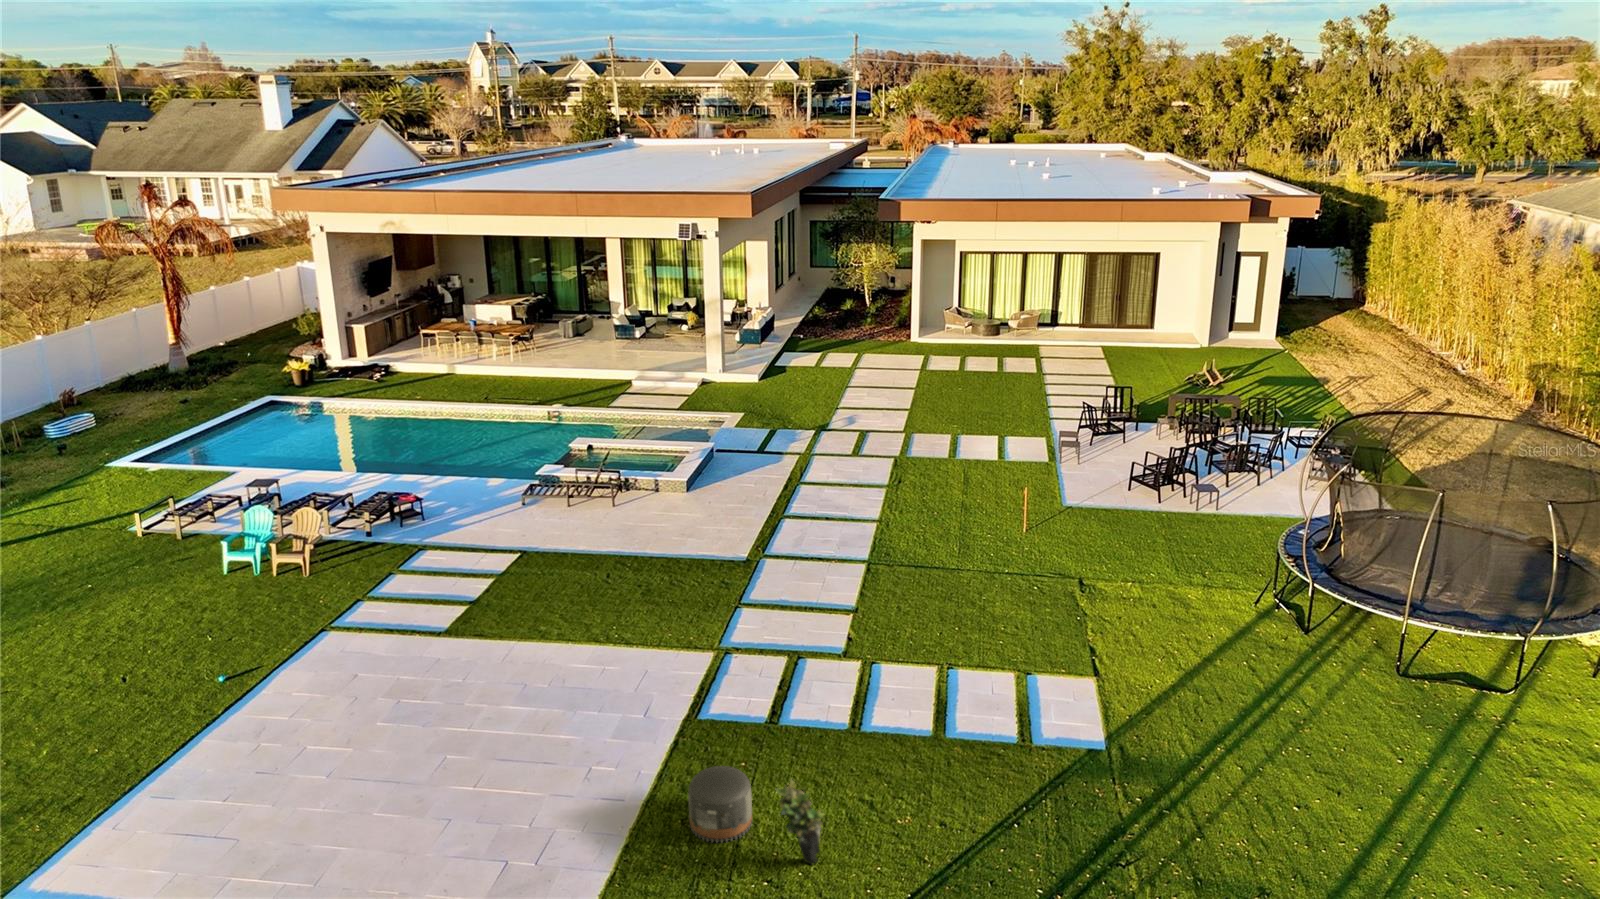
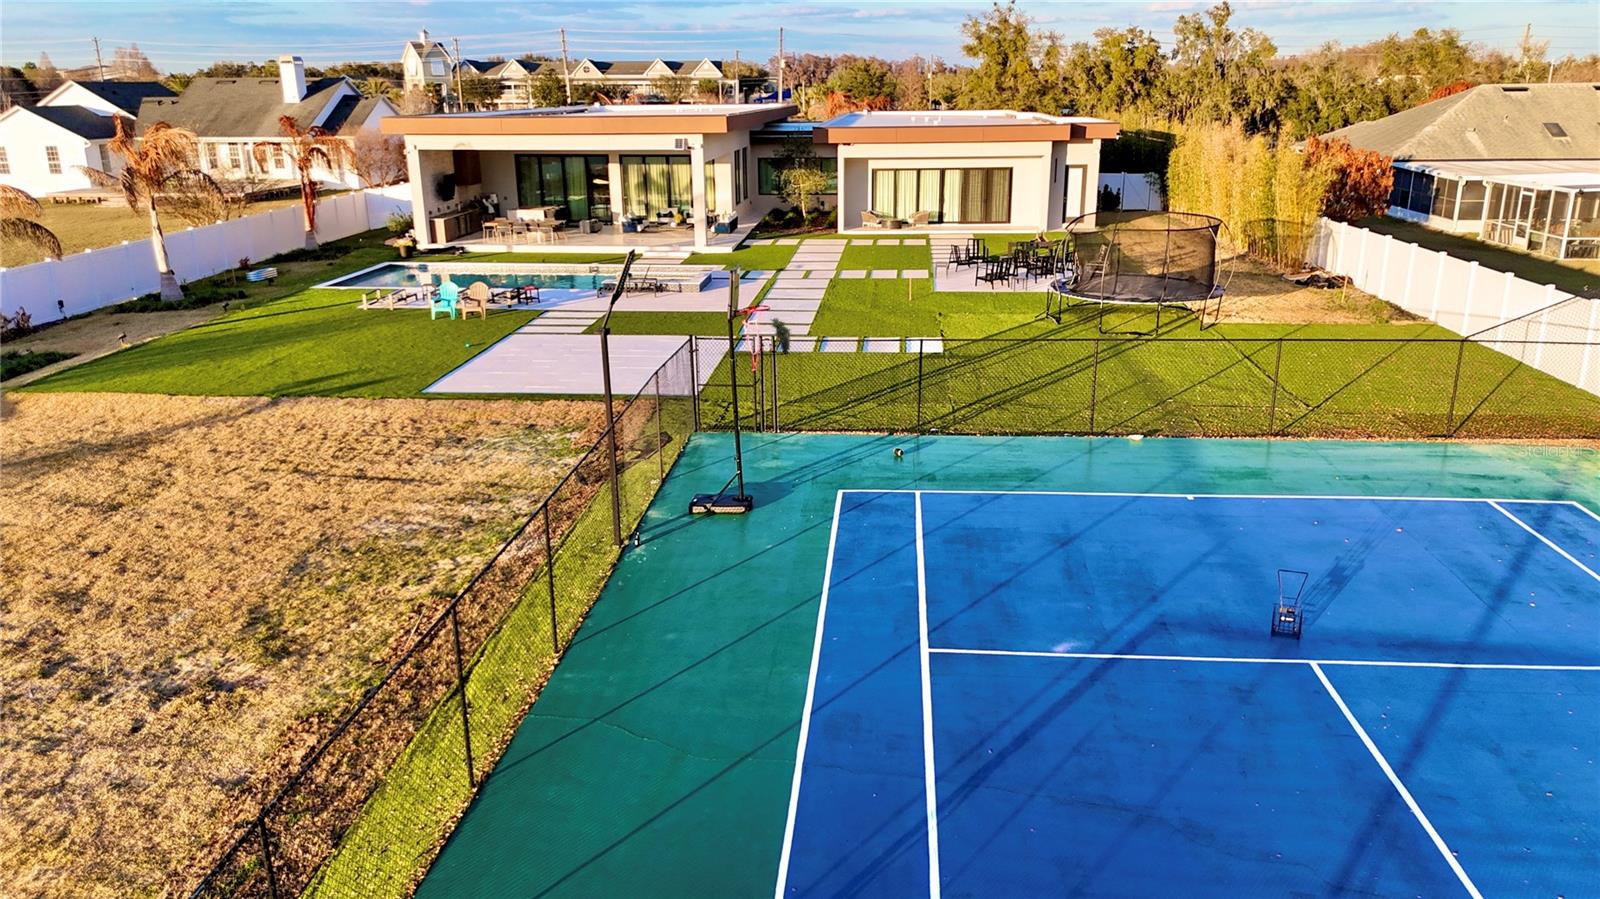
pouf: present [688,766,752,843] -> none [728,325,758,352]

